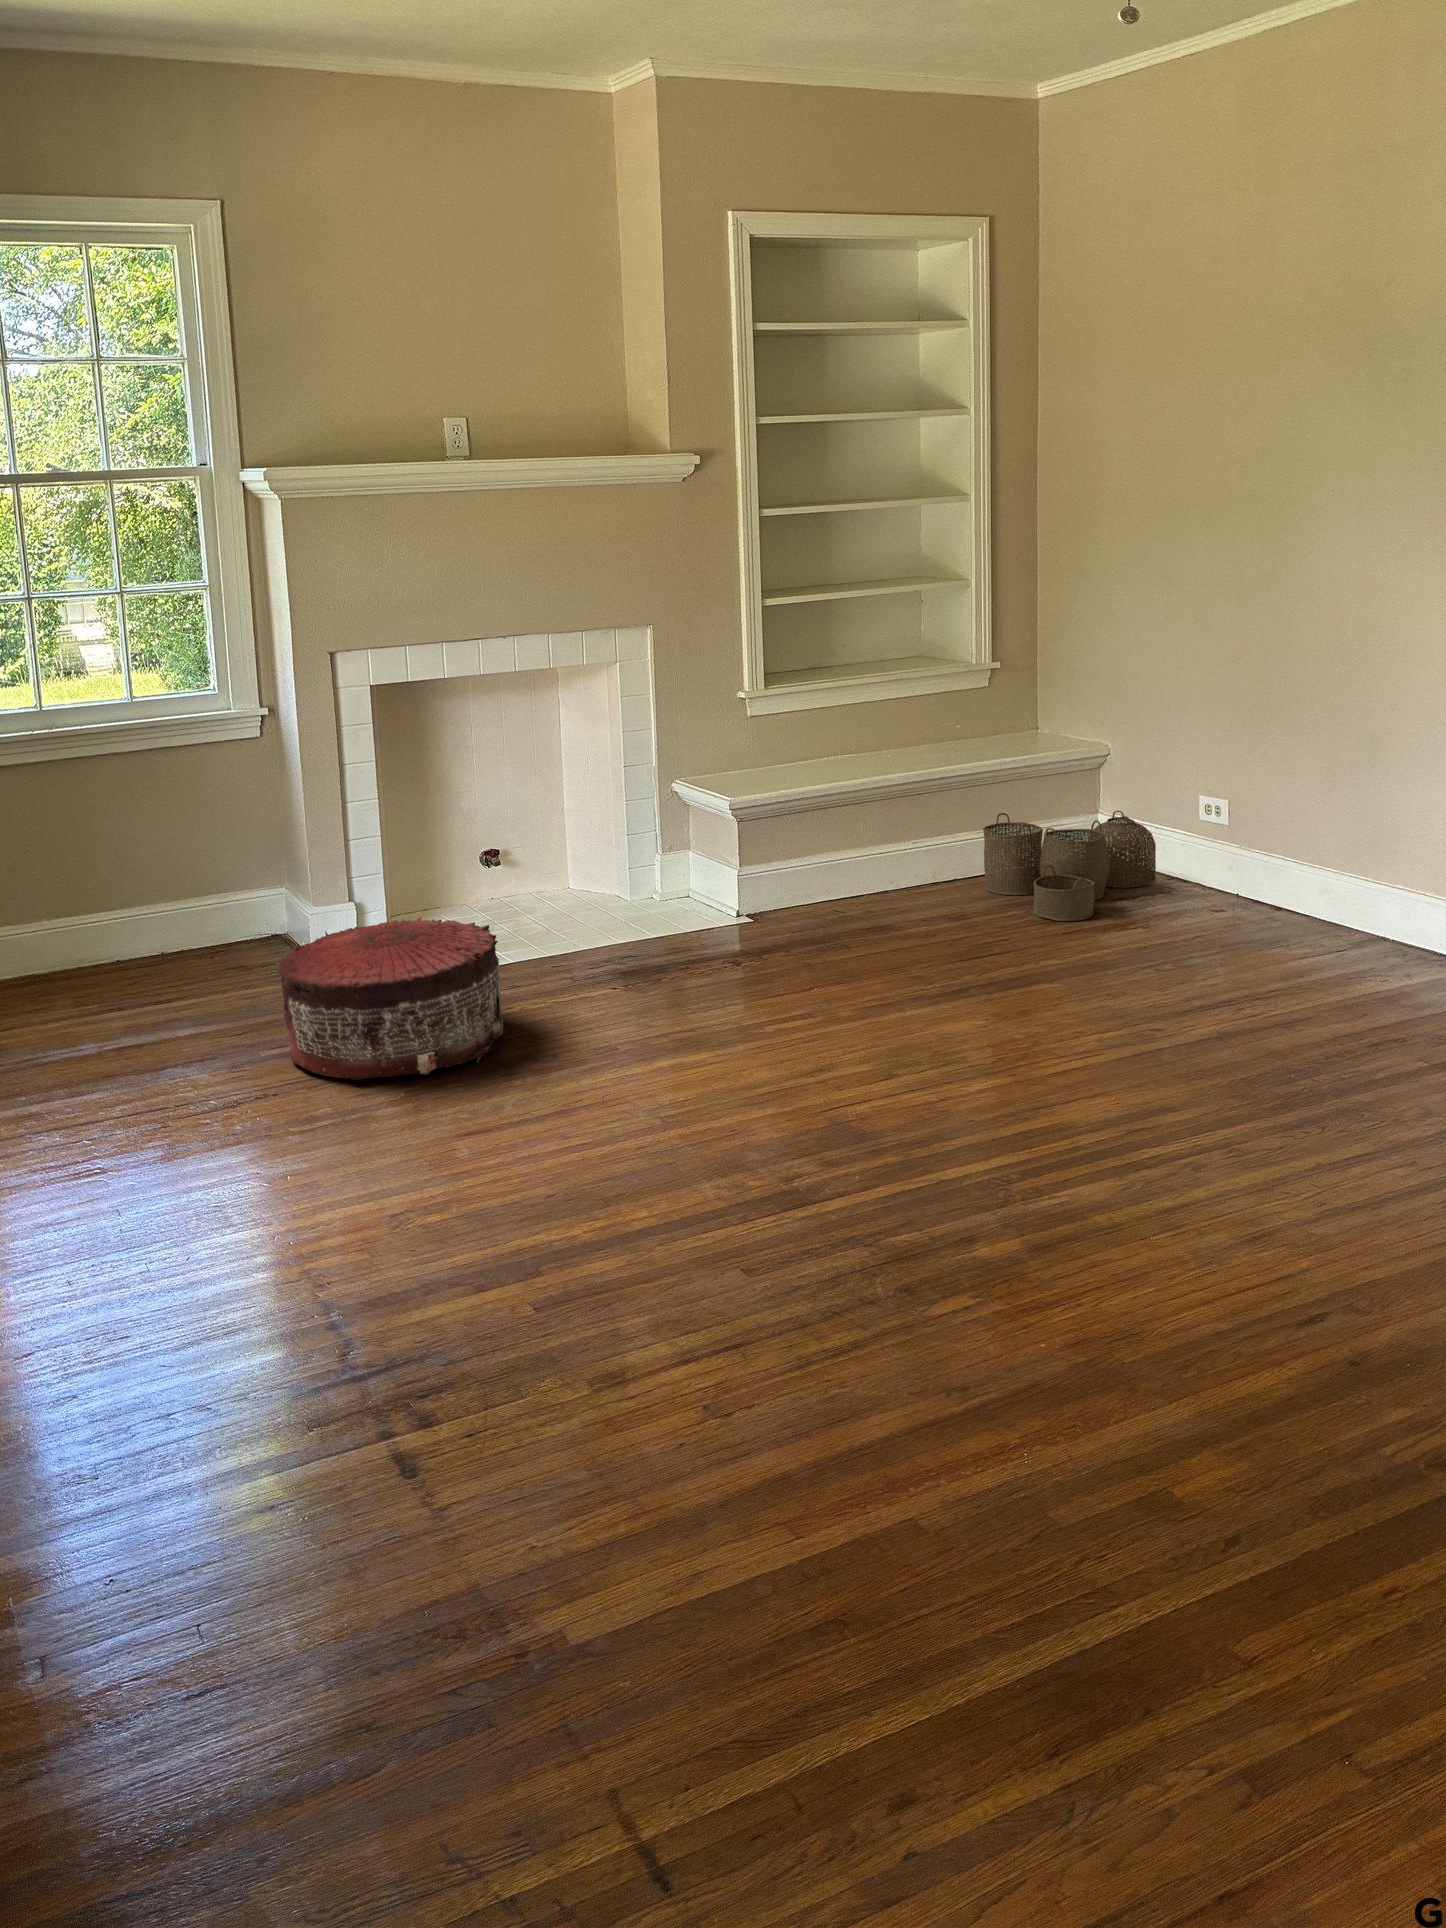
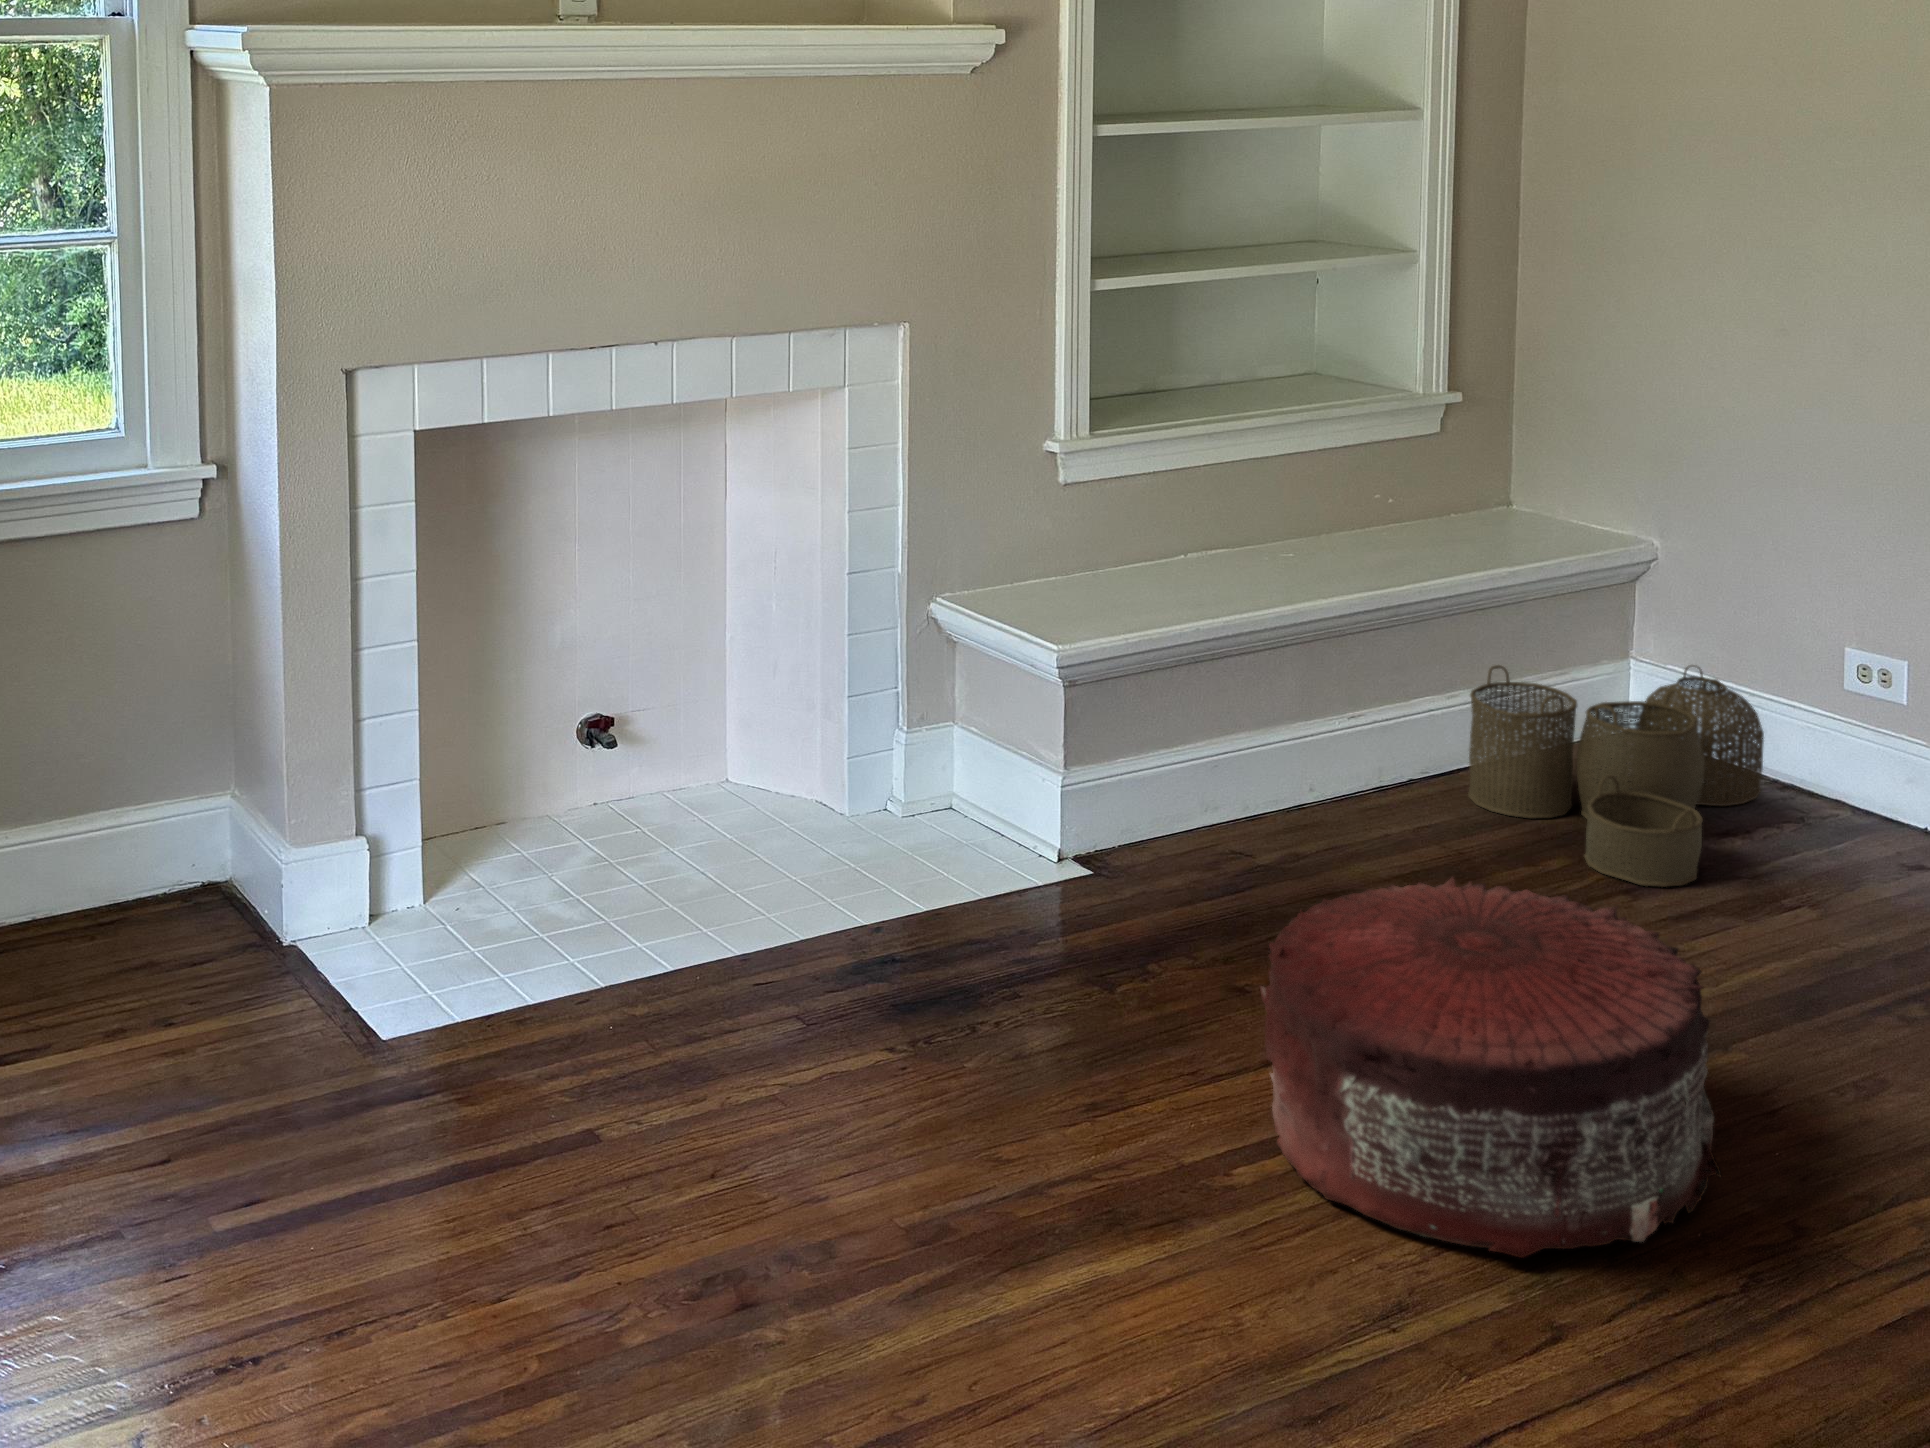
pouf: present [278,917,503,1080] -> present [1260,878,1721,1258]

